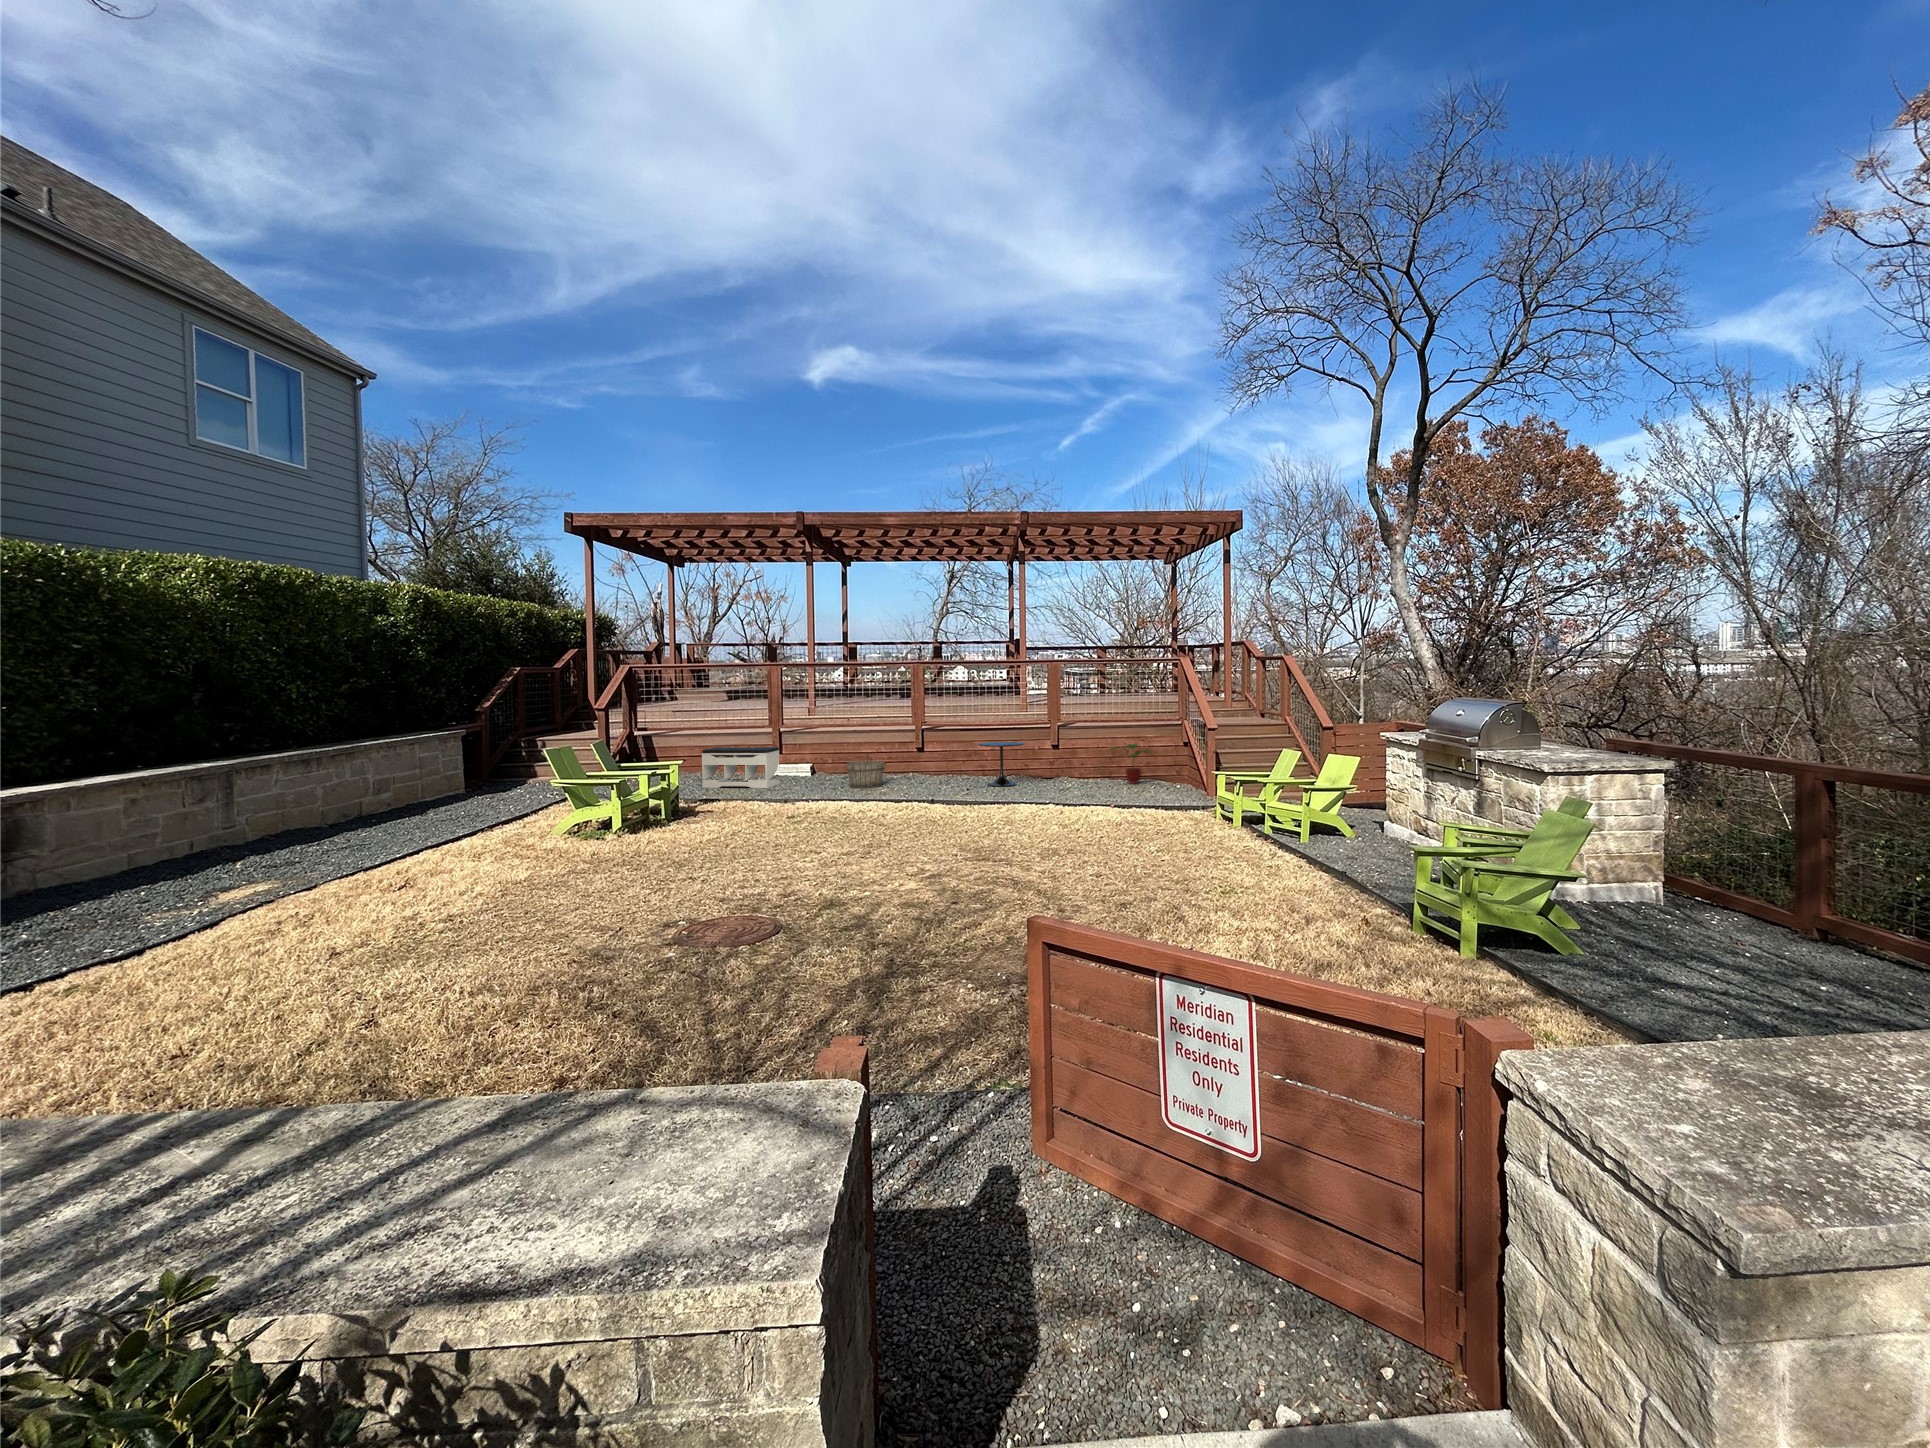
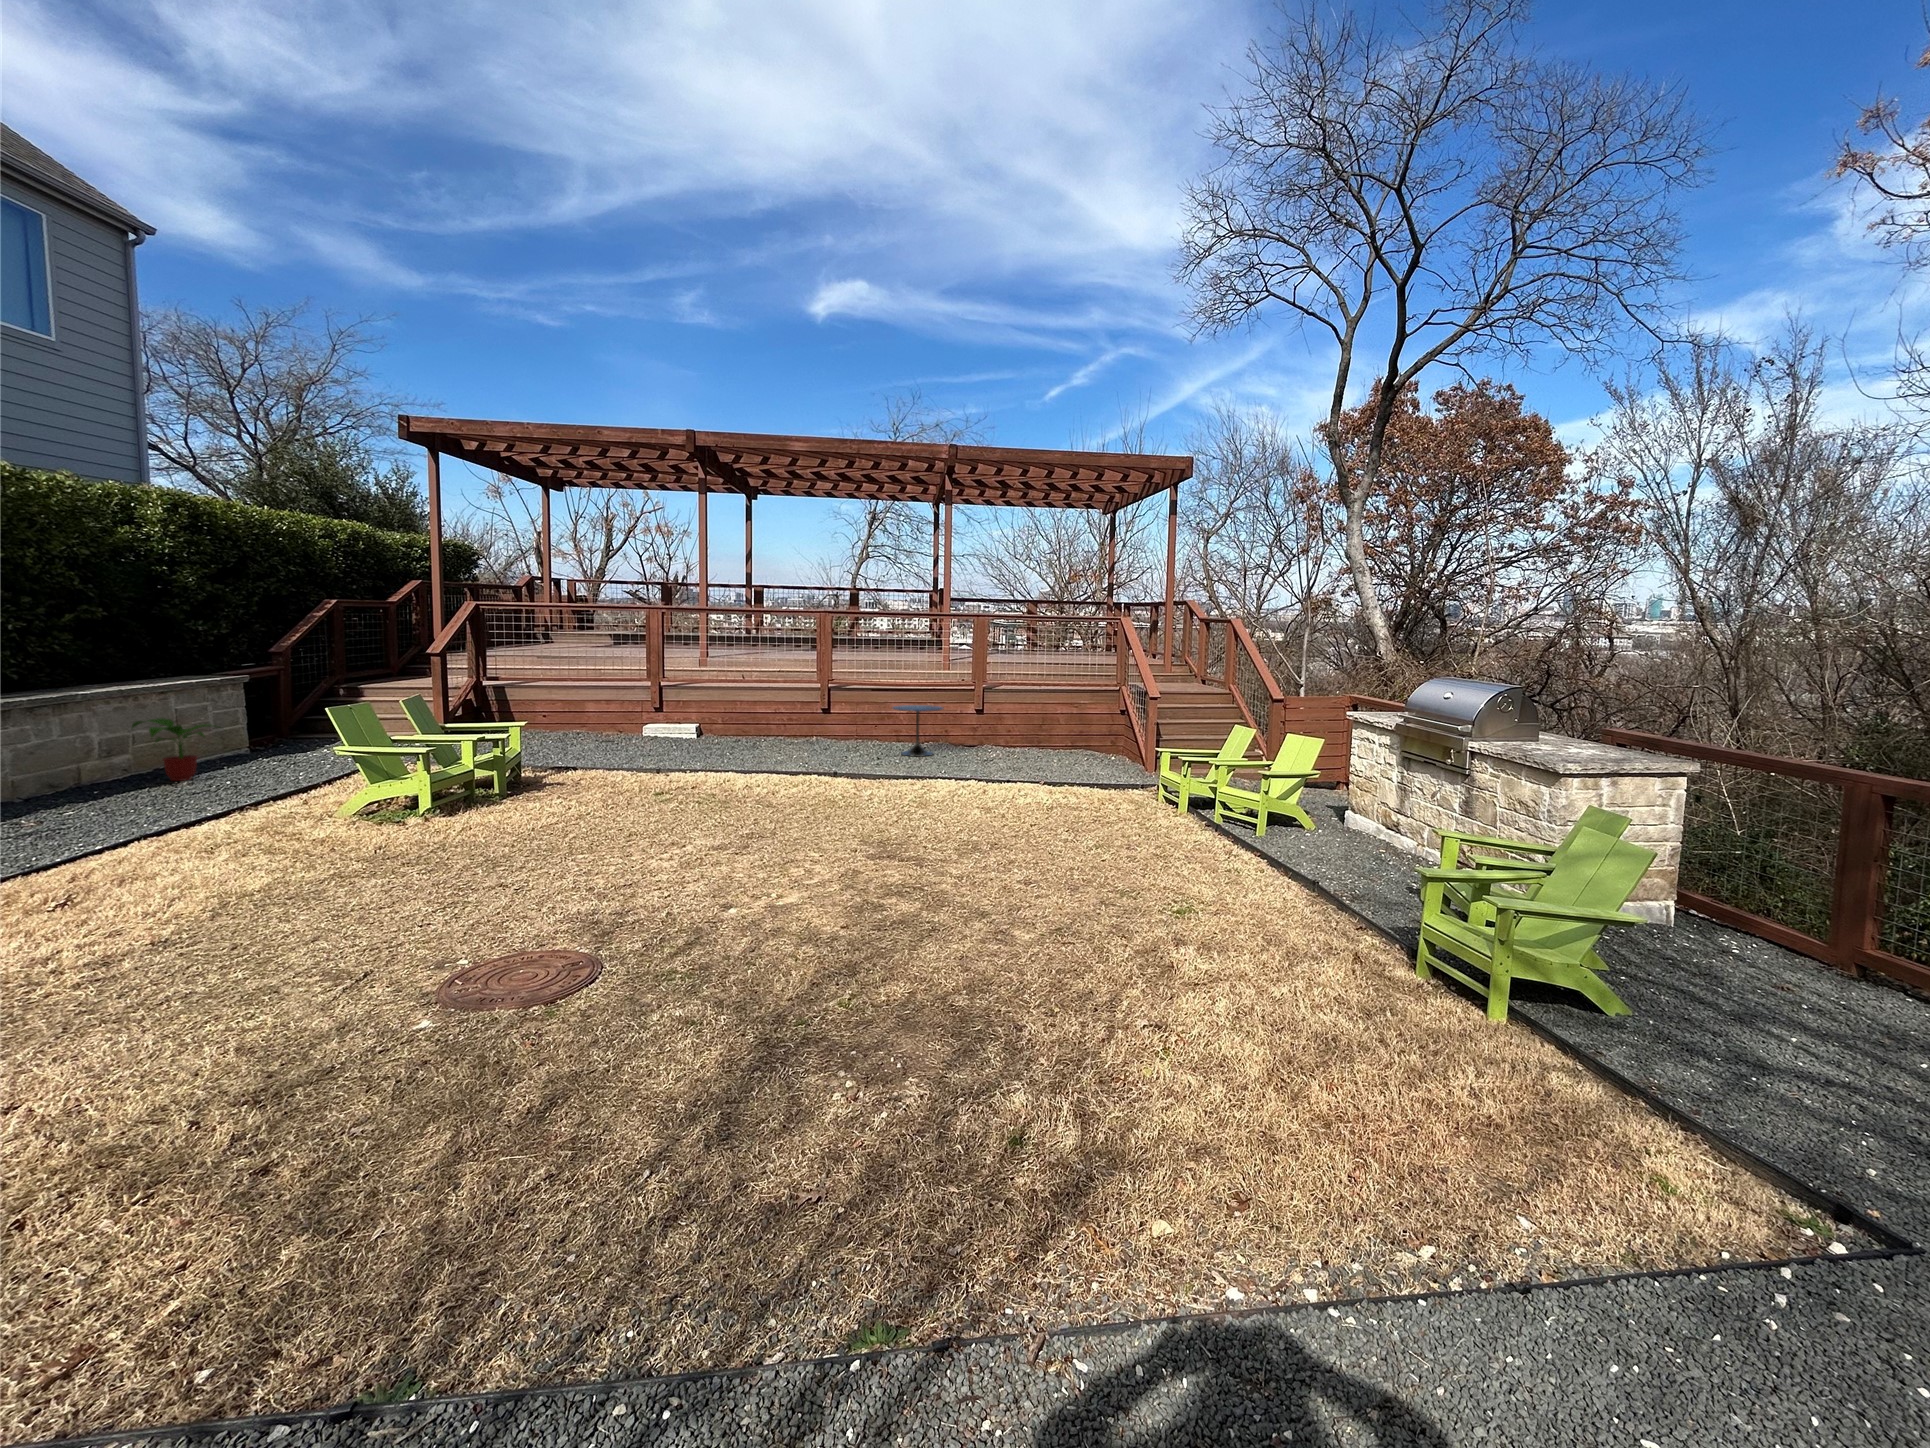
potted plant: present [1111,744,1151,784] -> present [132,718,214,781]
bench: present [702,747,780,788] -> none [563,703,659,752]
wooden bucket: present [846,754,885,788] -> none [737,715,783,754]

